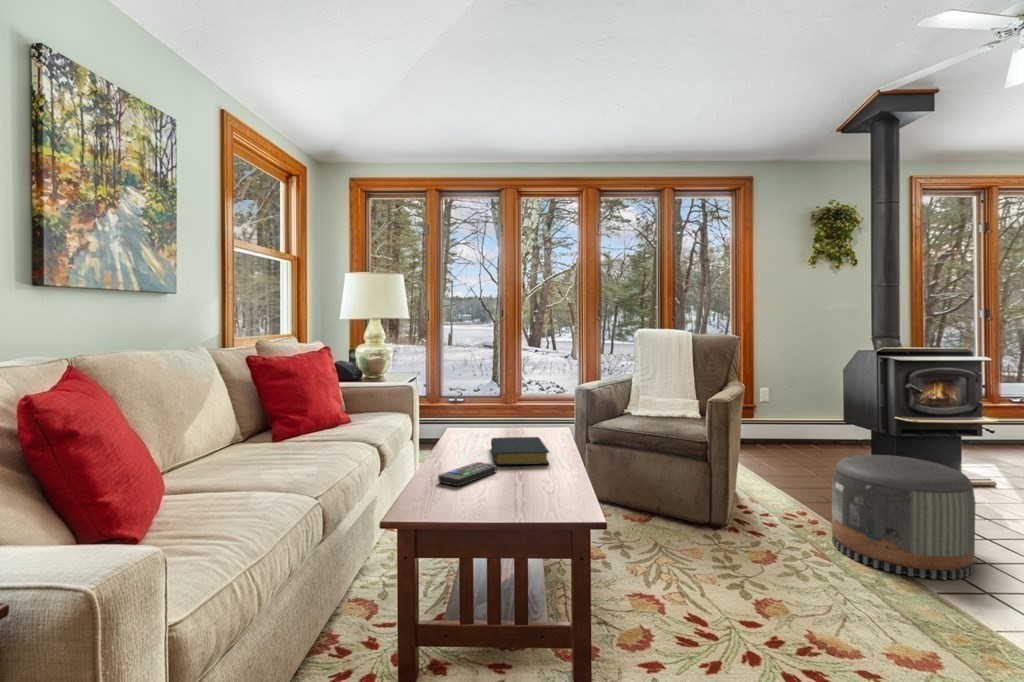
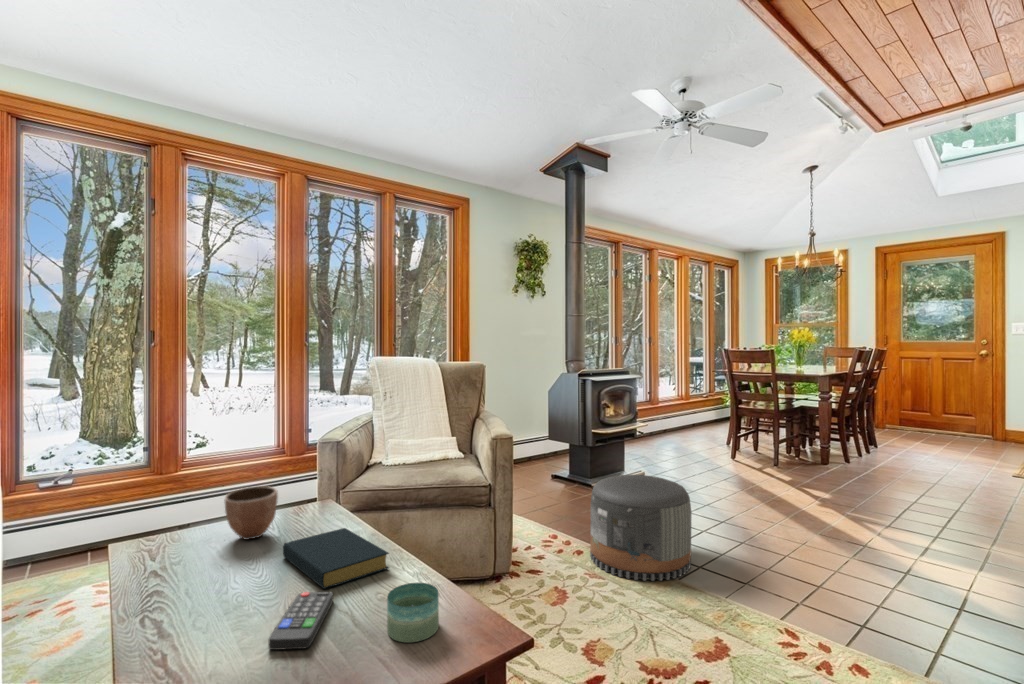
decorative bowl: none [467,402,502,437] -> present [225,486,278,540]
candle: none [509,462,548,499] -> present [387,583,439,642]

